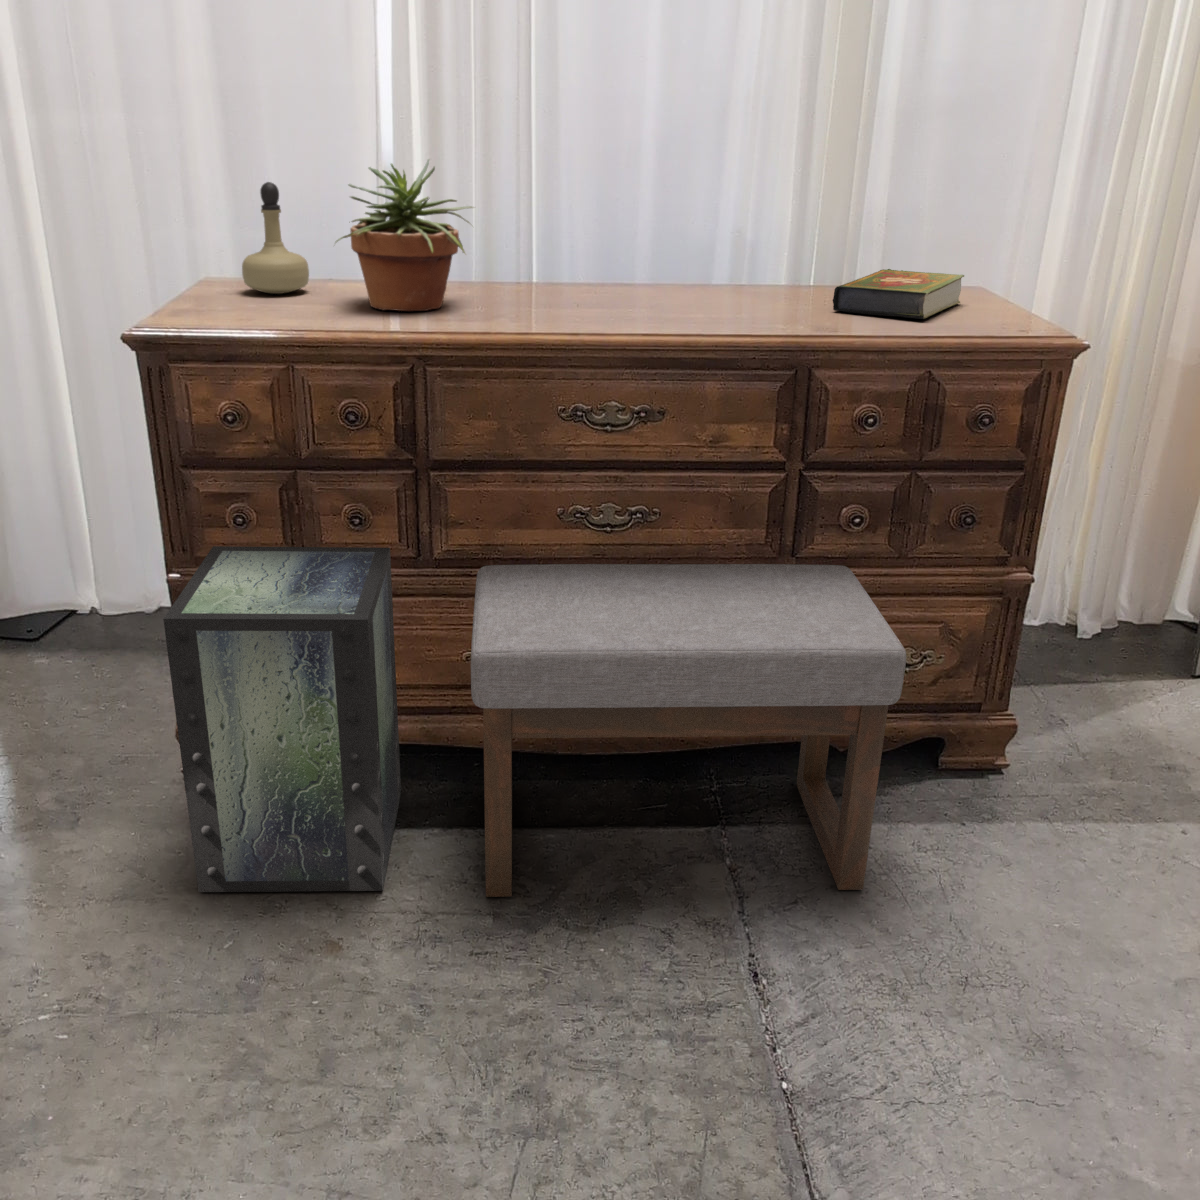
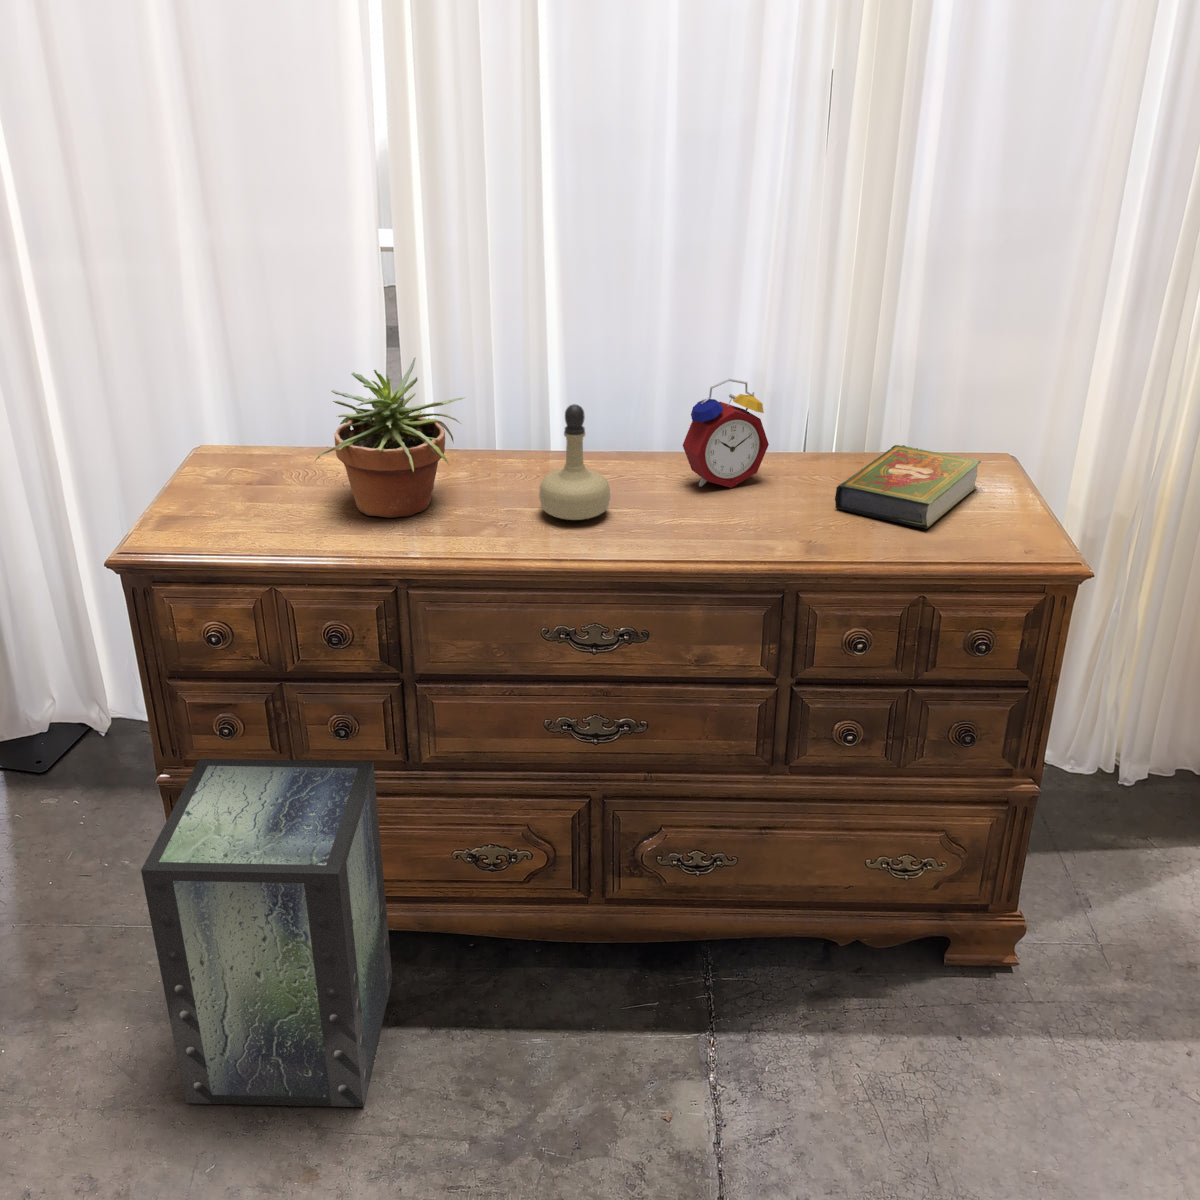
perfume bottle: present [242,182,309,294] -> present [539,404,610,520]
alarm clock: none [684,191,765,301] -> present [683,379,769,488]
ottoman: present [471,564,906,897] -> none [440,777,882,1121]

